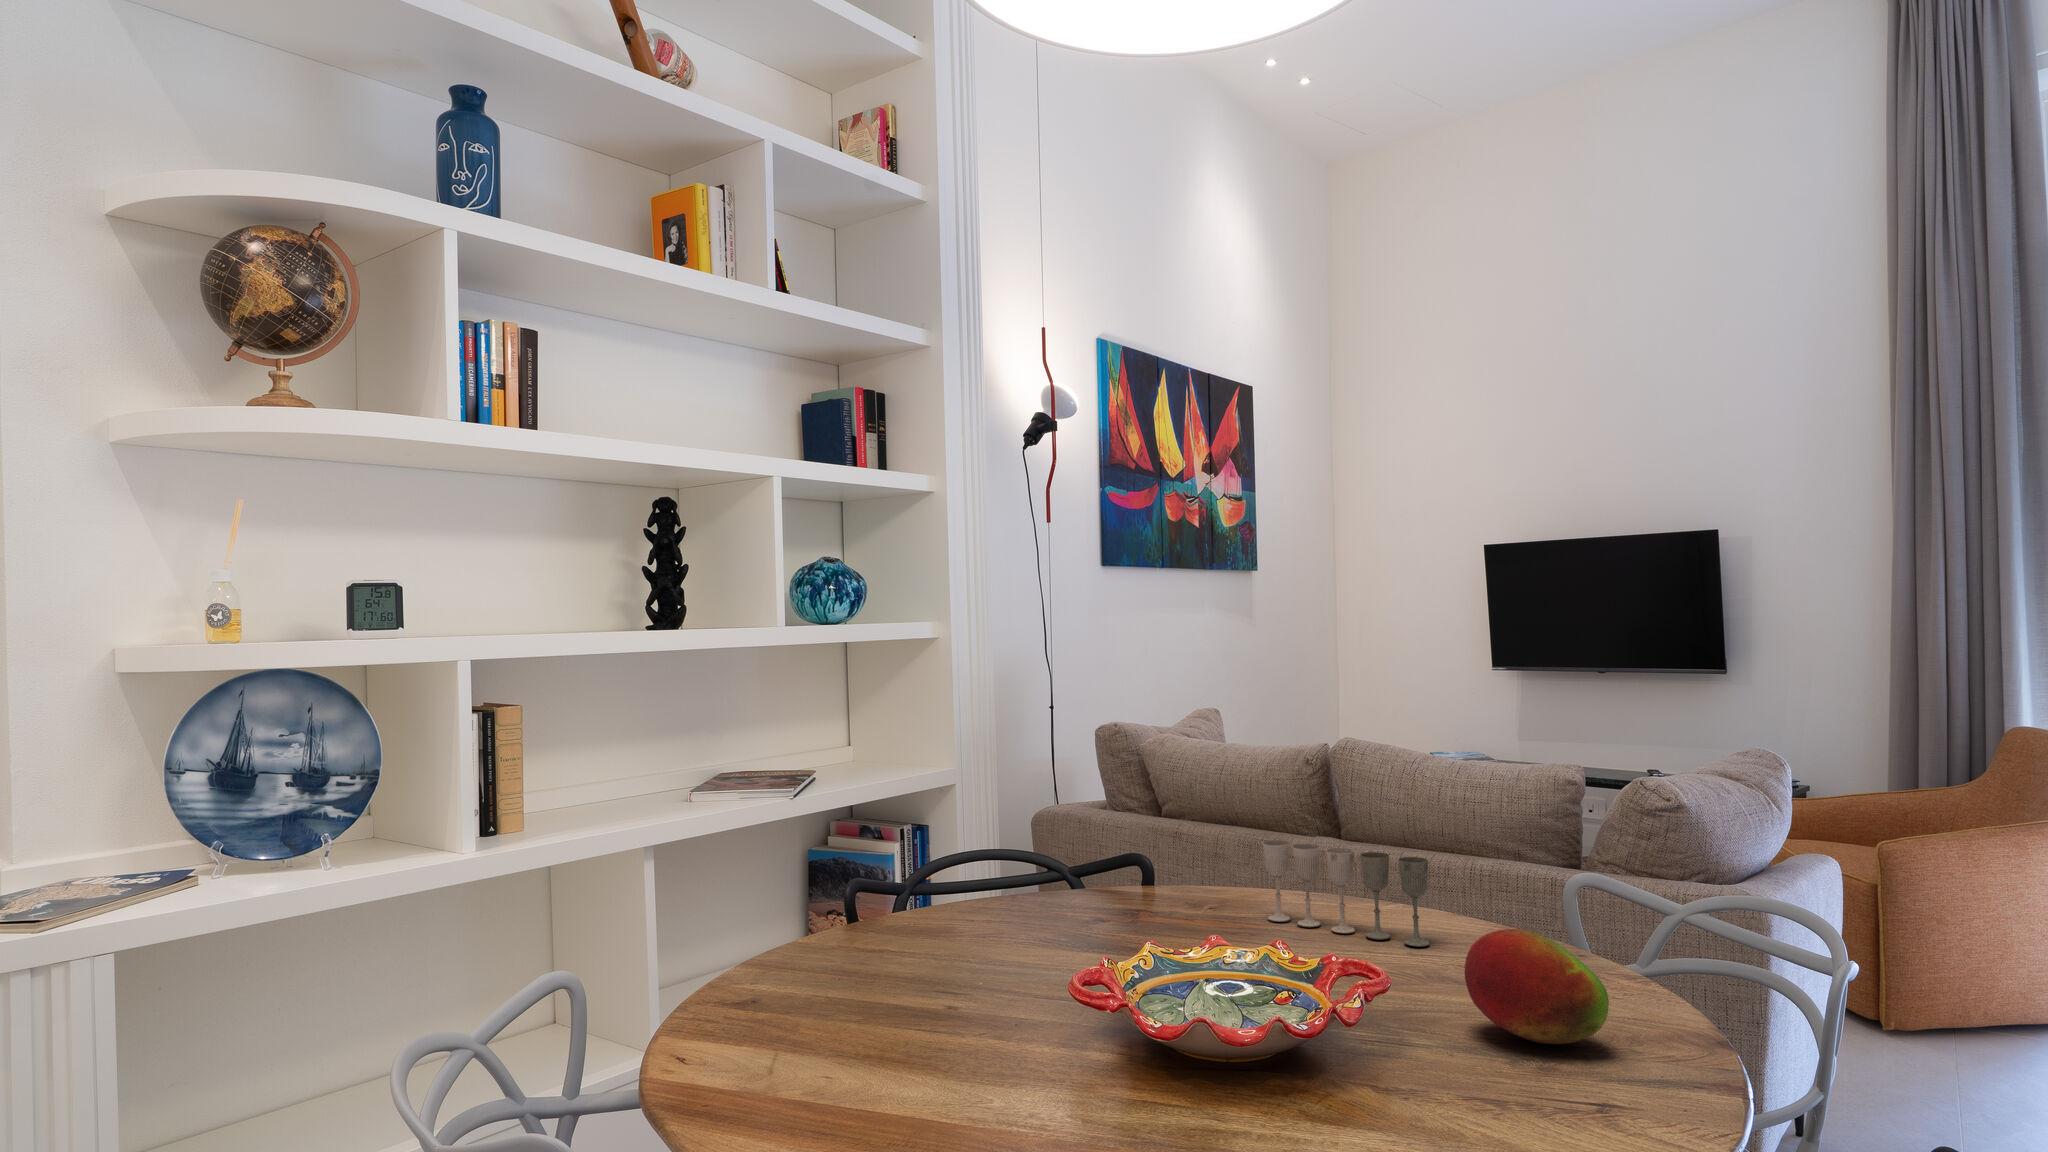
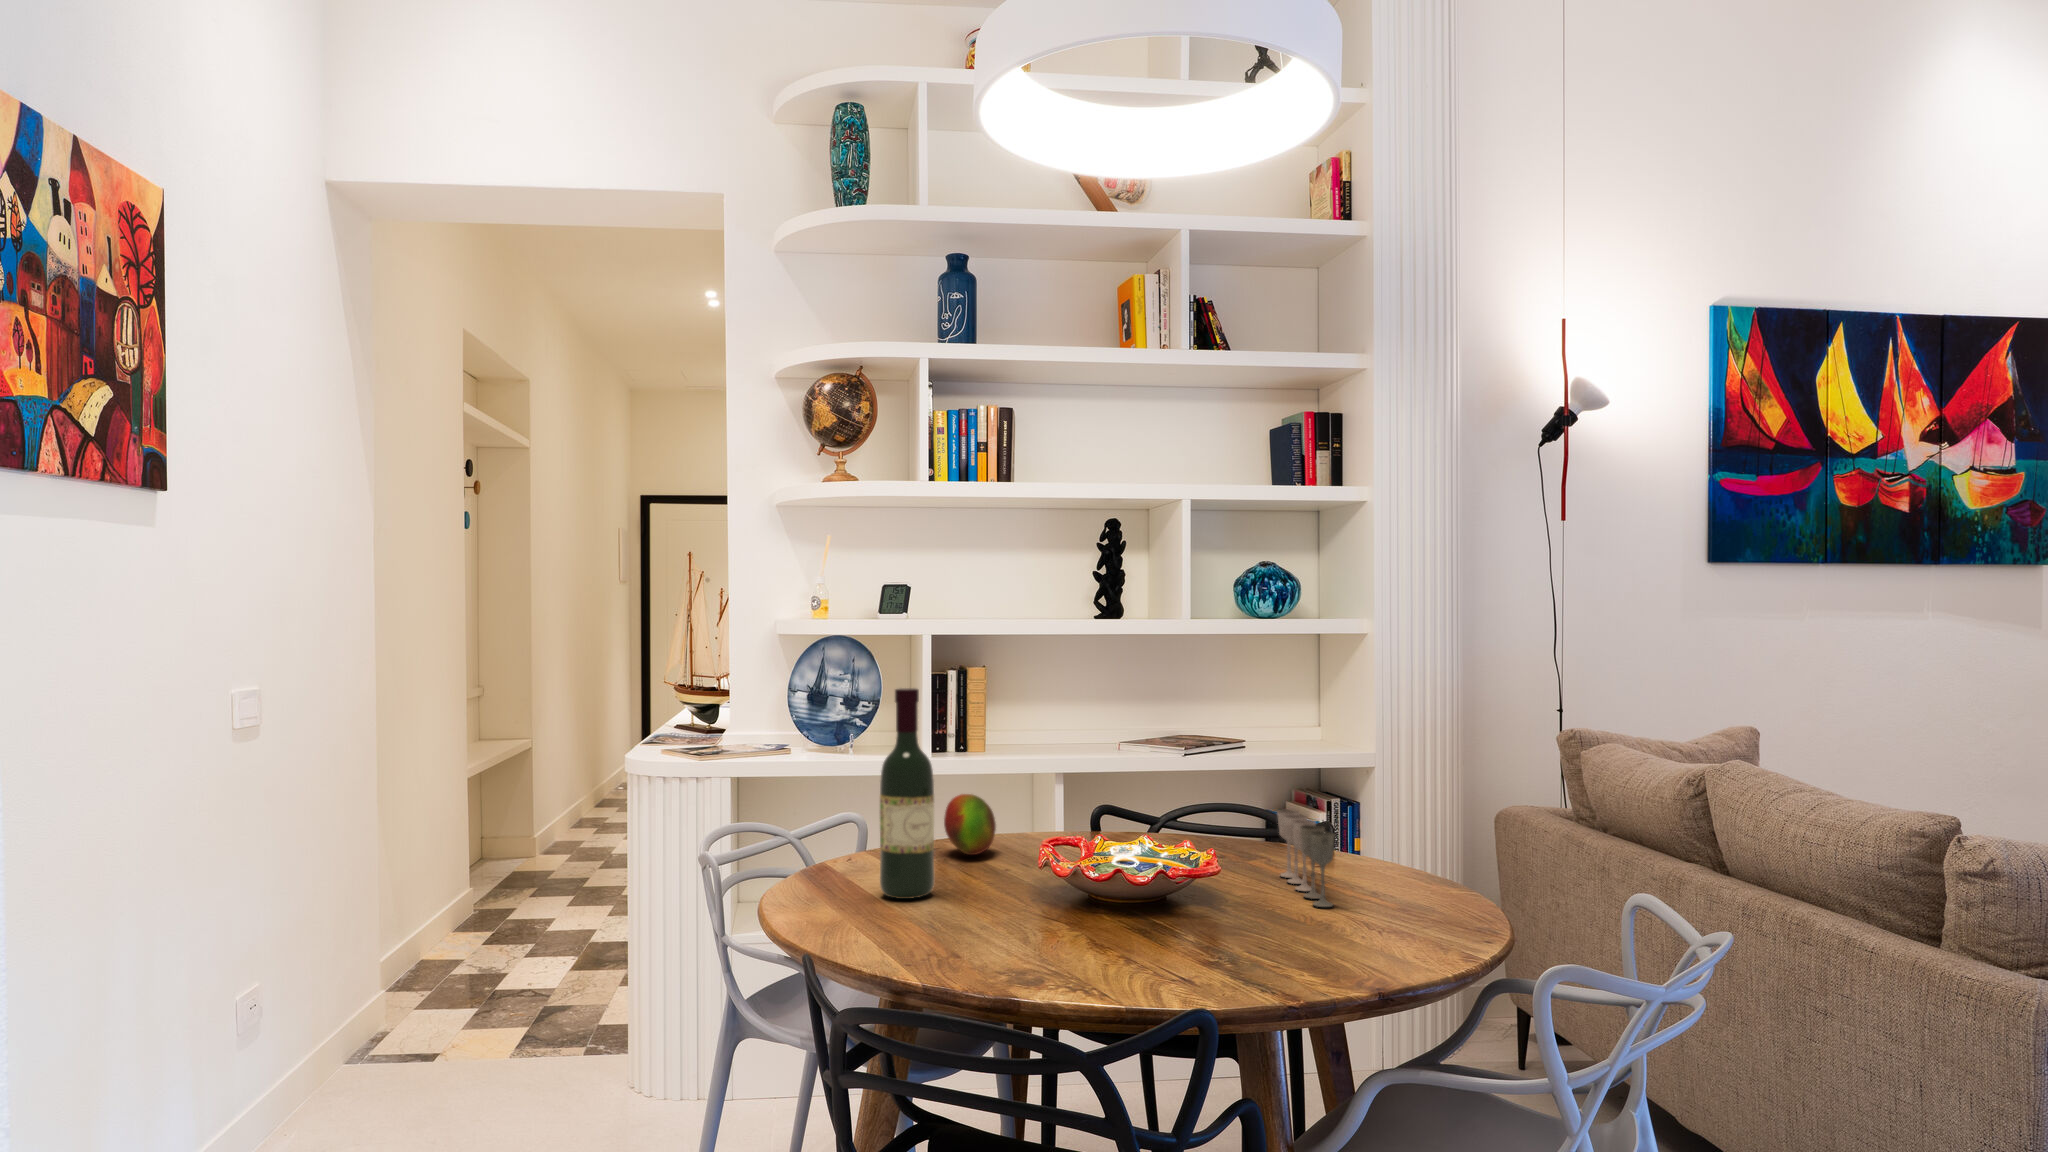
wine bottle: none [972,733,1065,1089] -> present [880,688,934,899]
fruit: present [1464,929,1609,1044] -> present [944,794,996,855]

